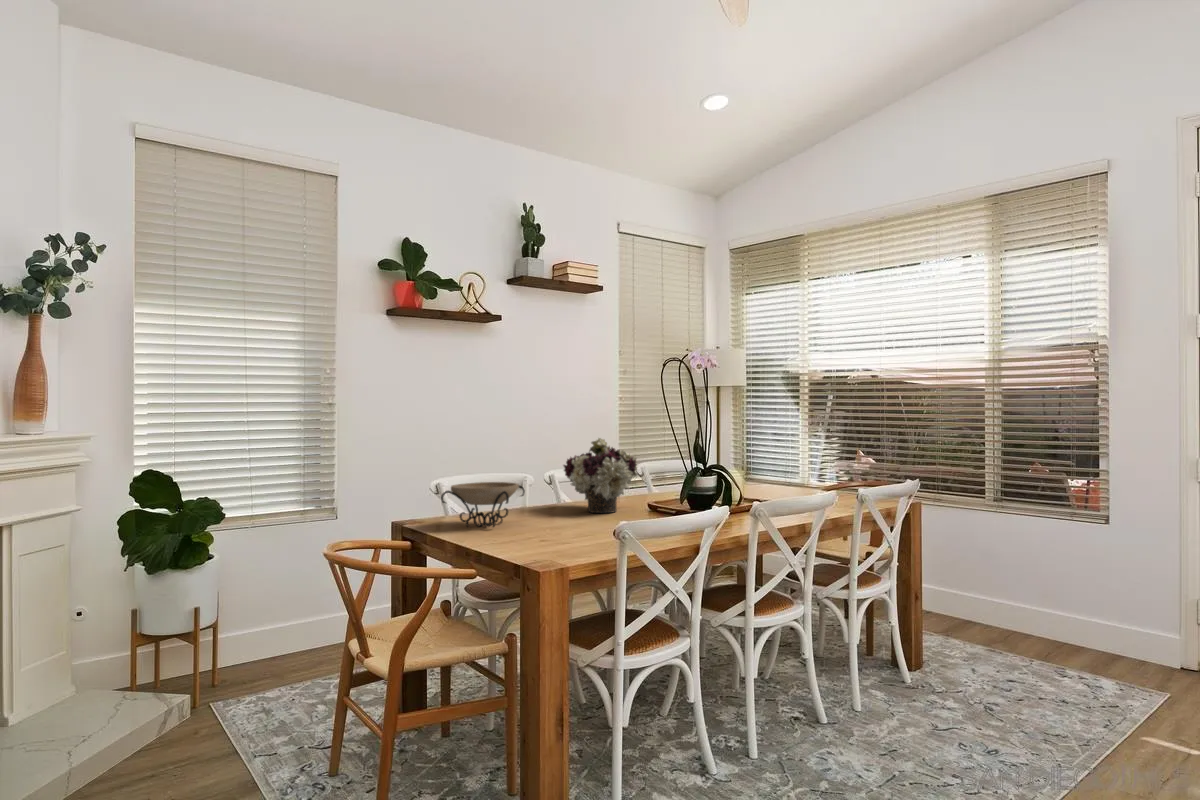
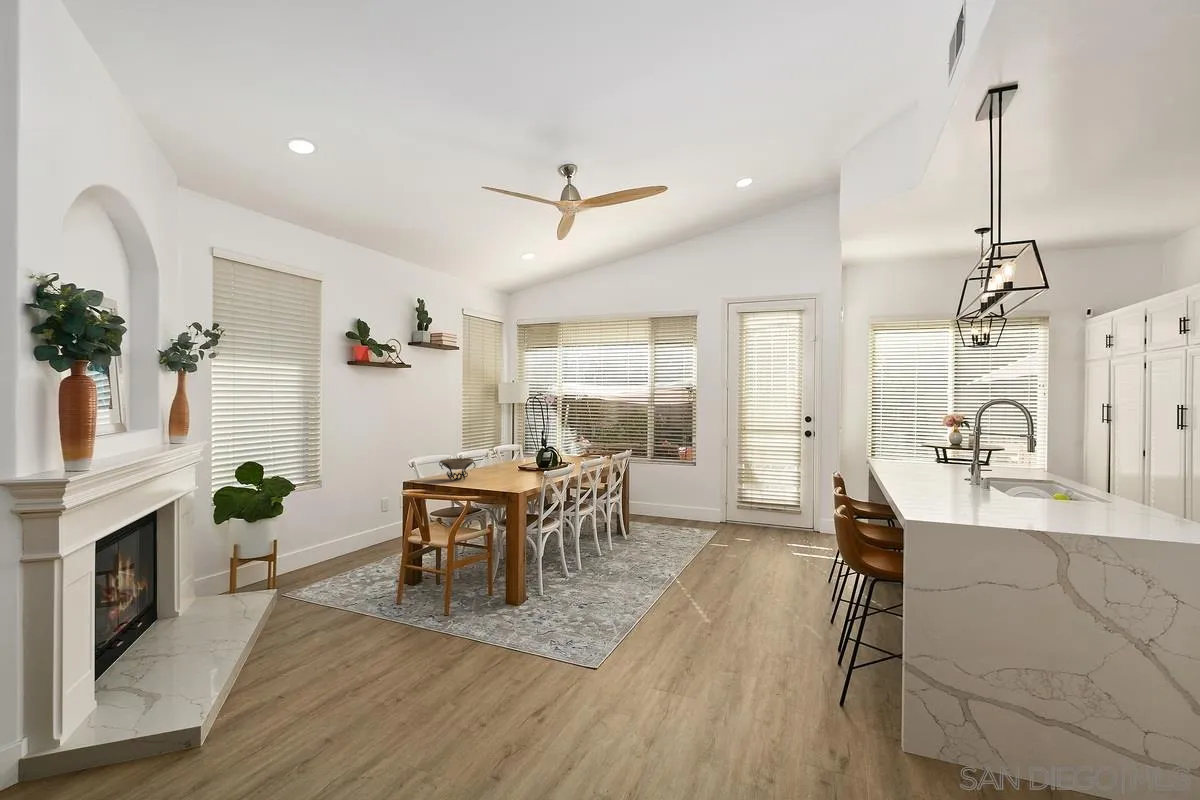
flower arrangement: present [564,438,637,513] -> none [480,435,518,472]

